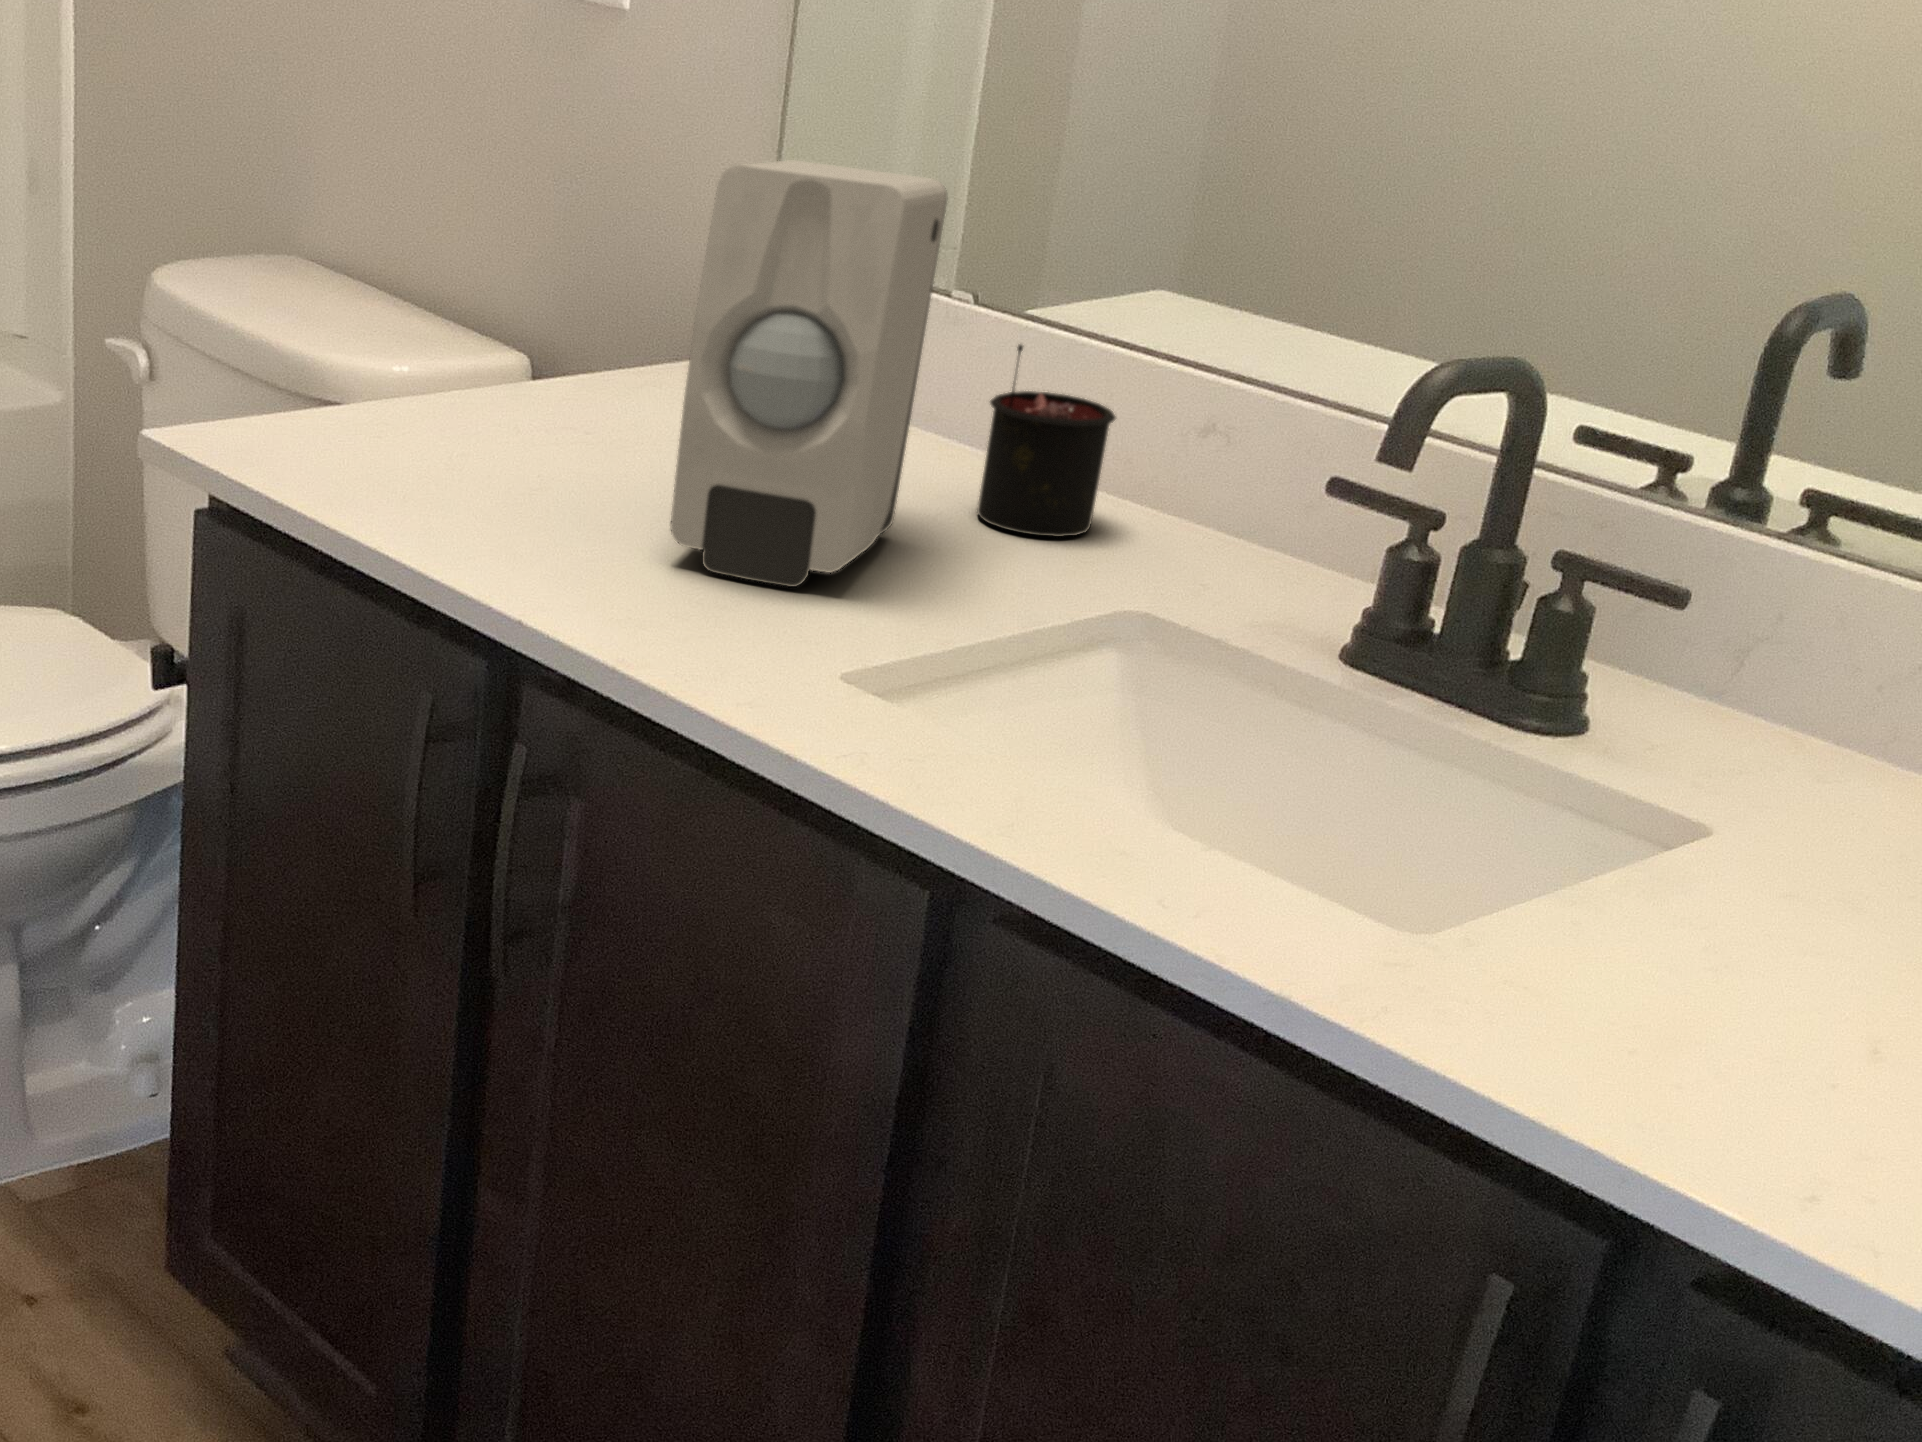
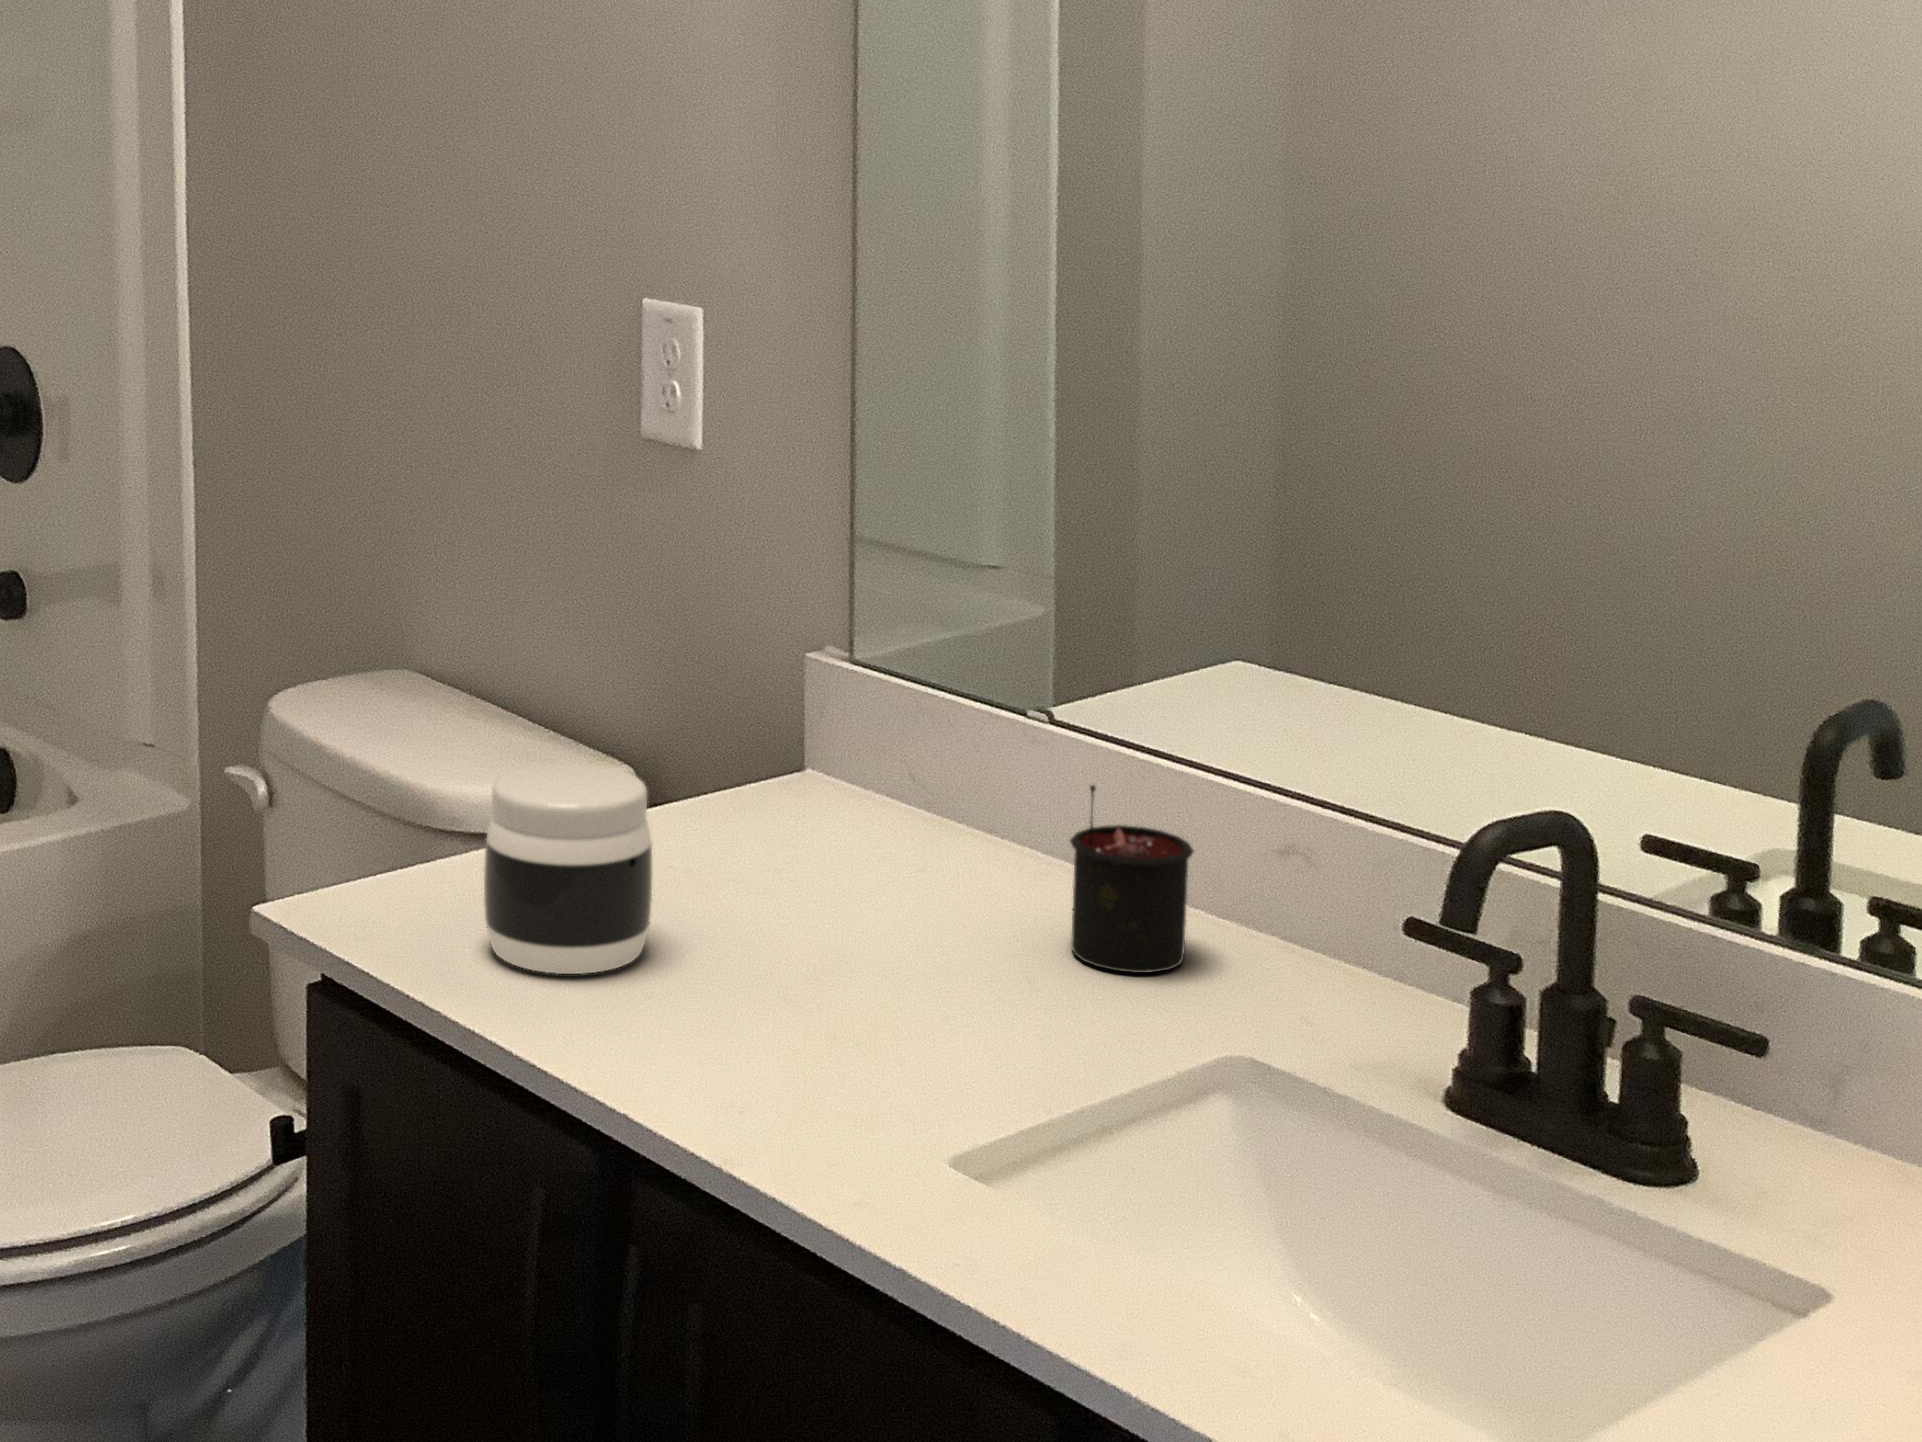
soap dispenser: present [670,160,947,587] -> none [768,631,1004,1057]
jar: none [384,292,559,501] -> present [484,764,652,974]

